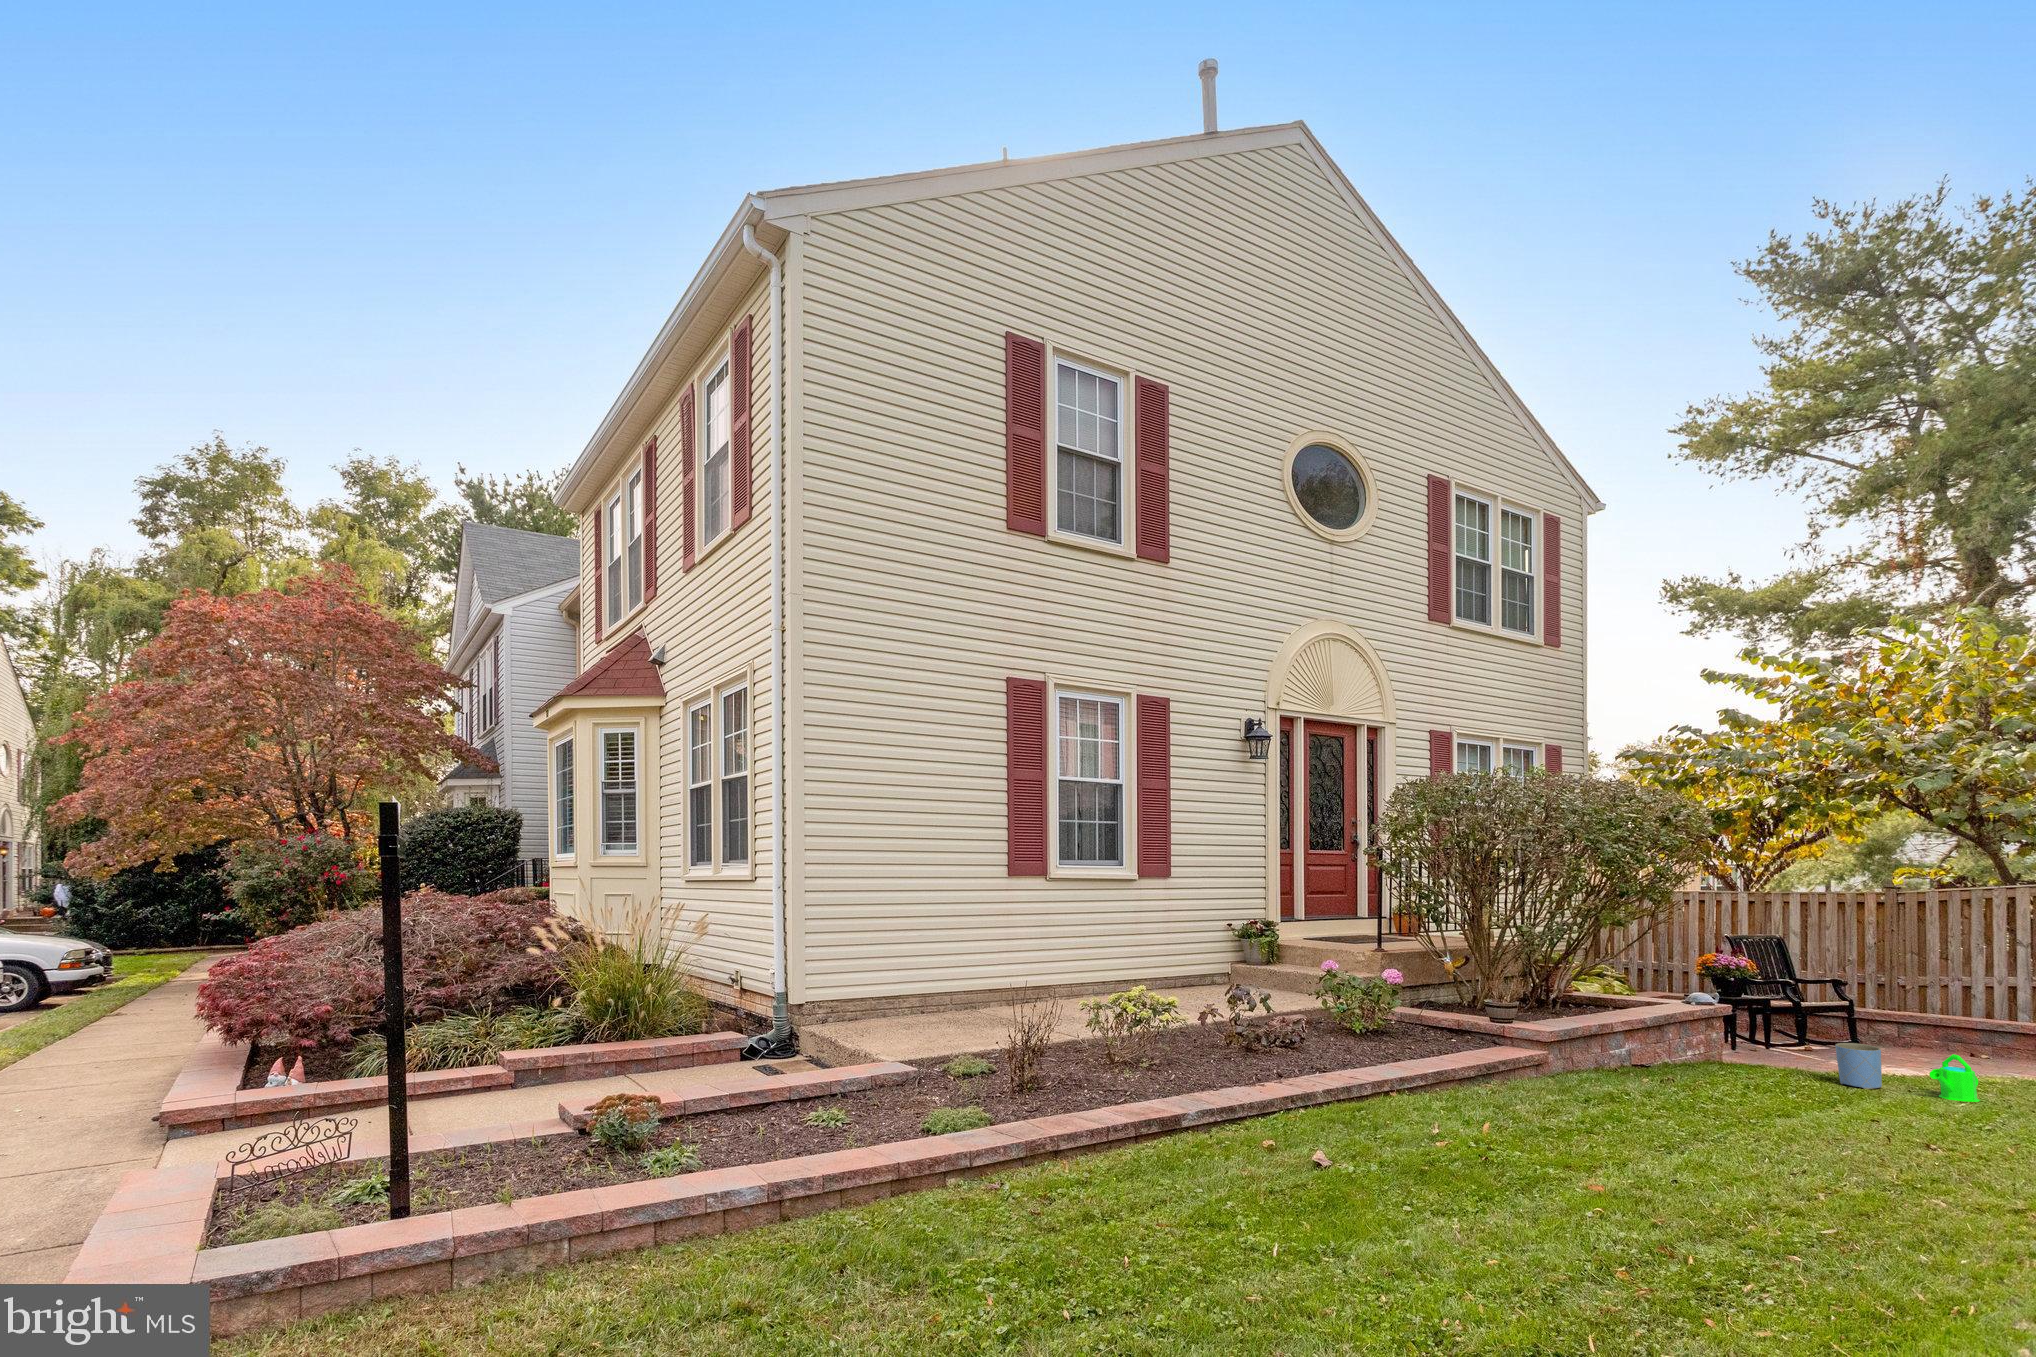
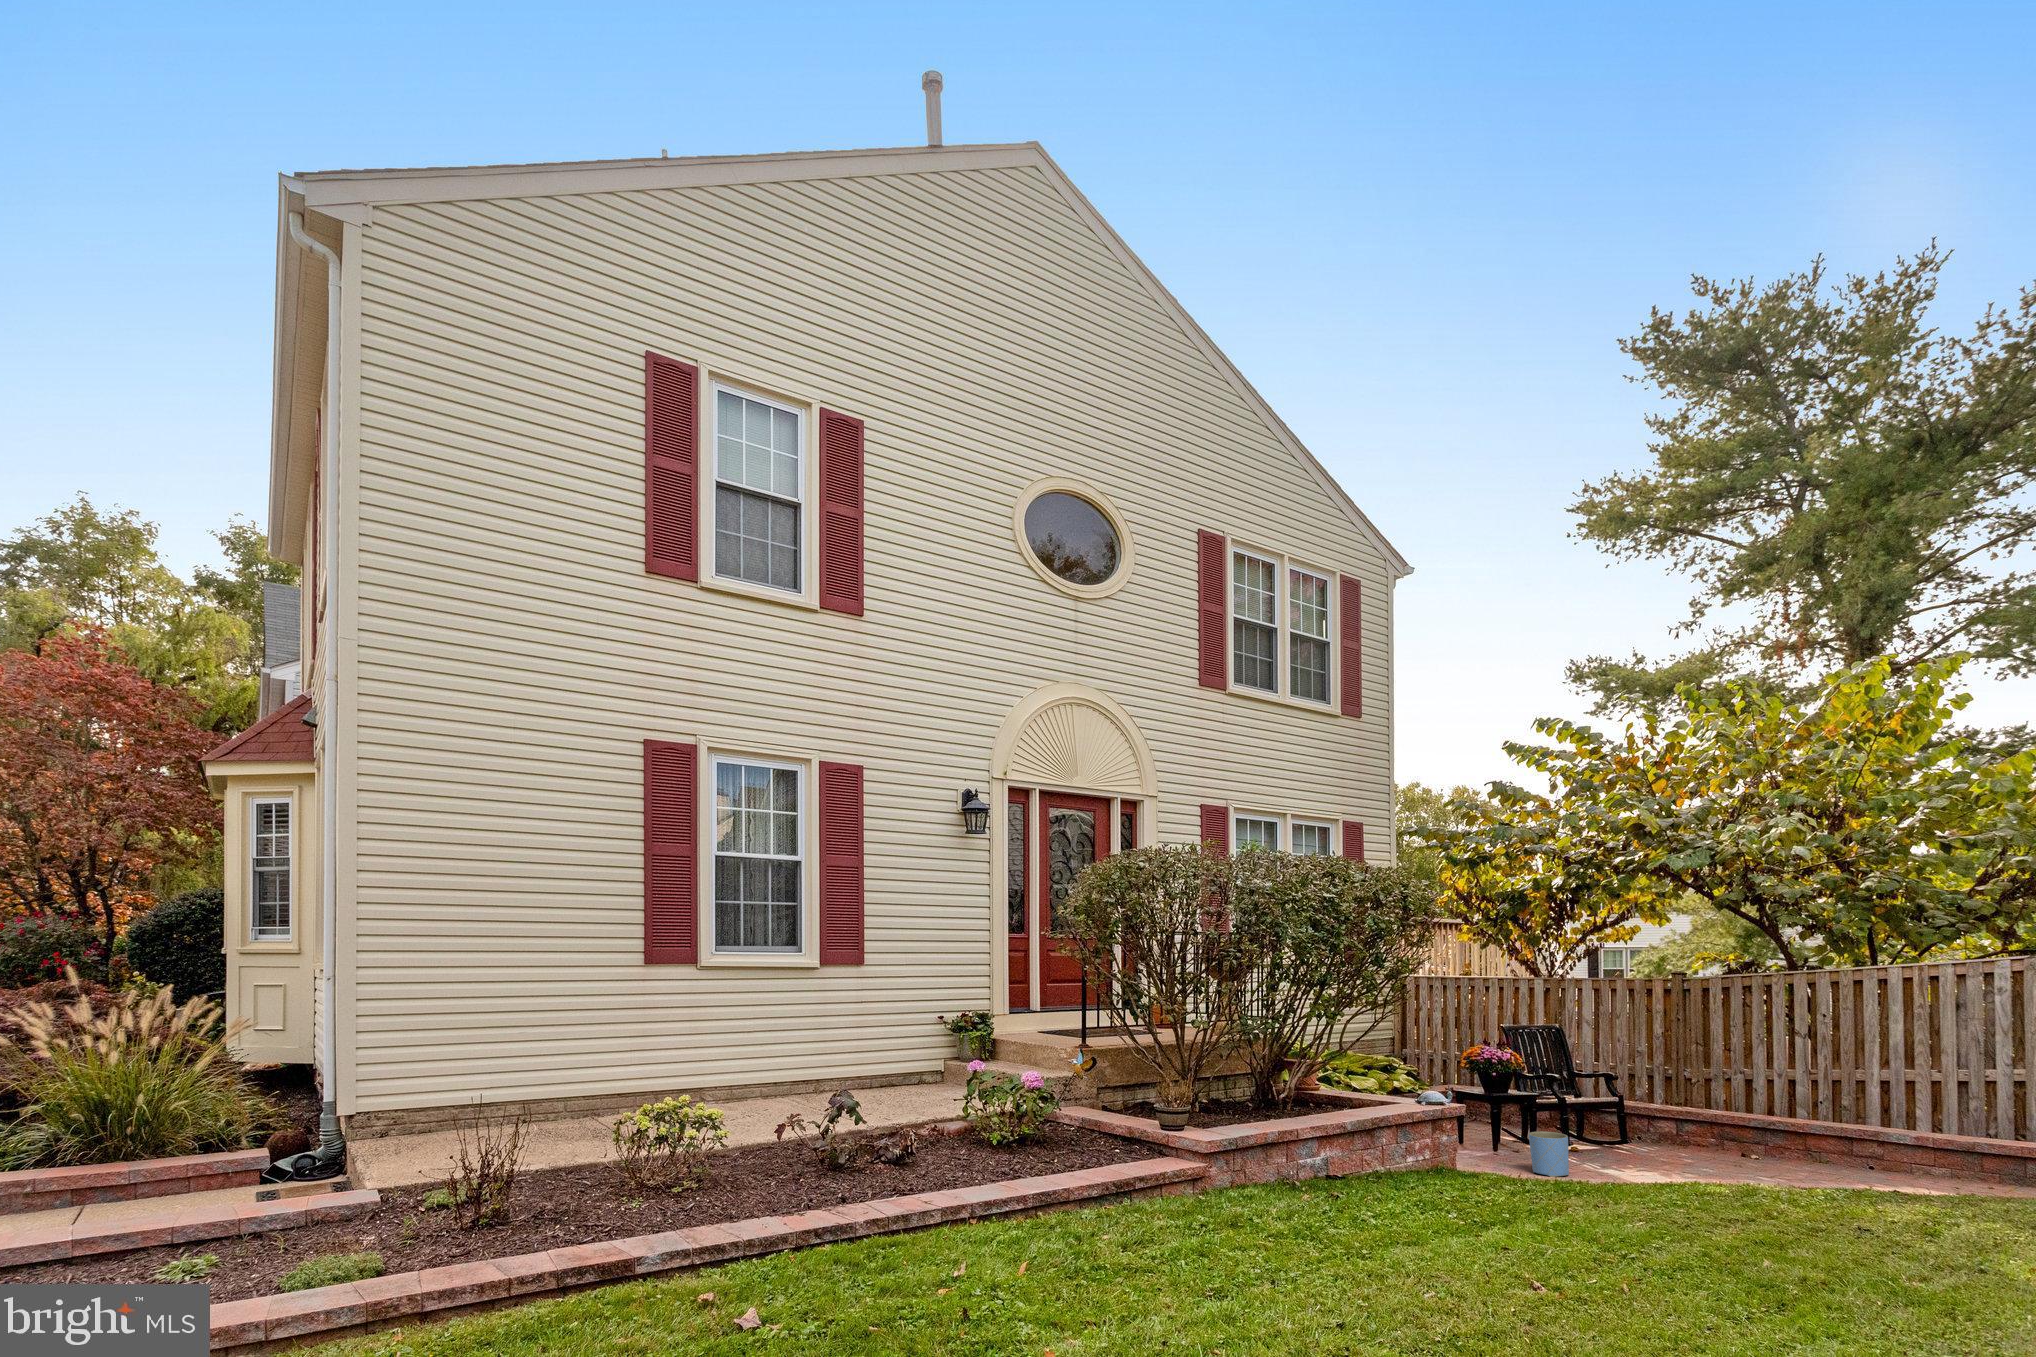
watering can: present [1930,1054,1980,1102] -> none [1600,1141,1651,1188]

